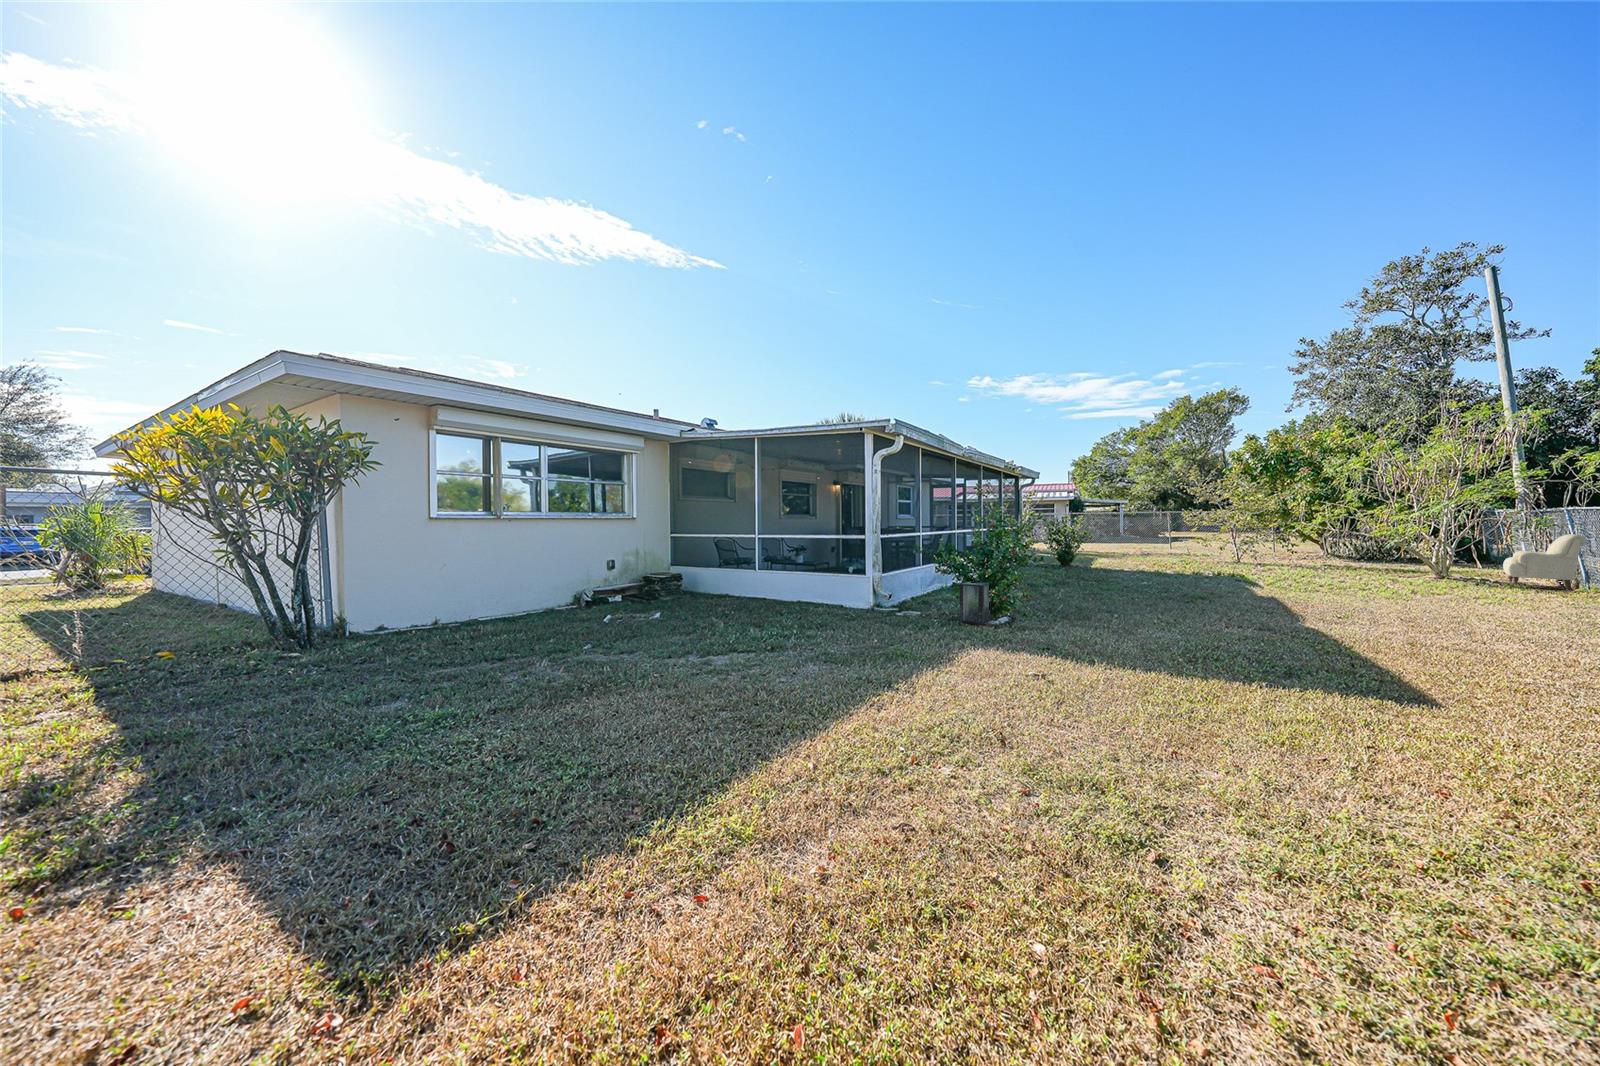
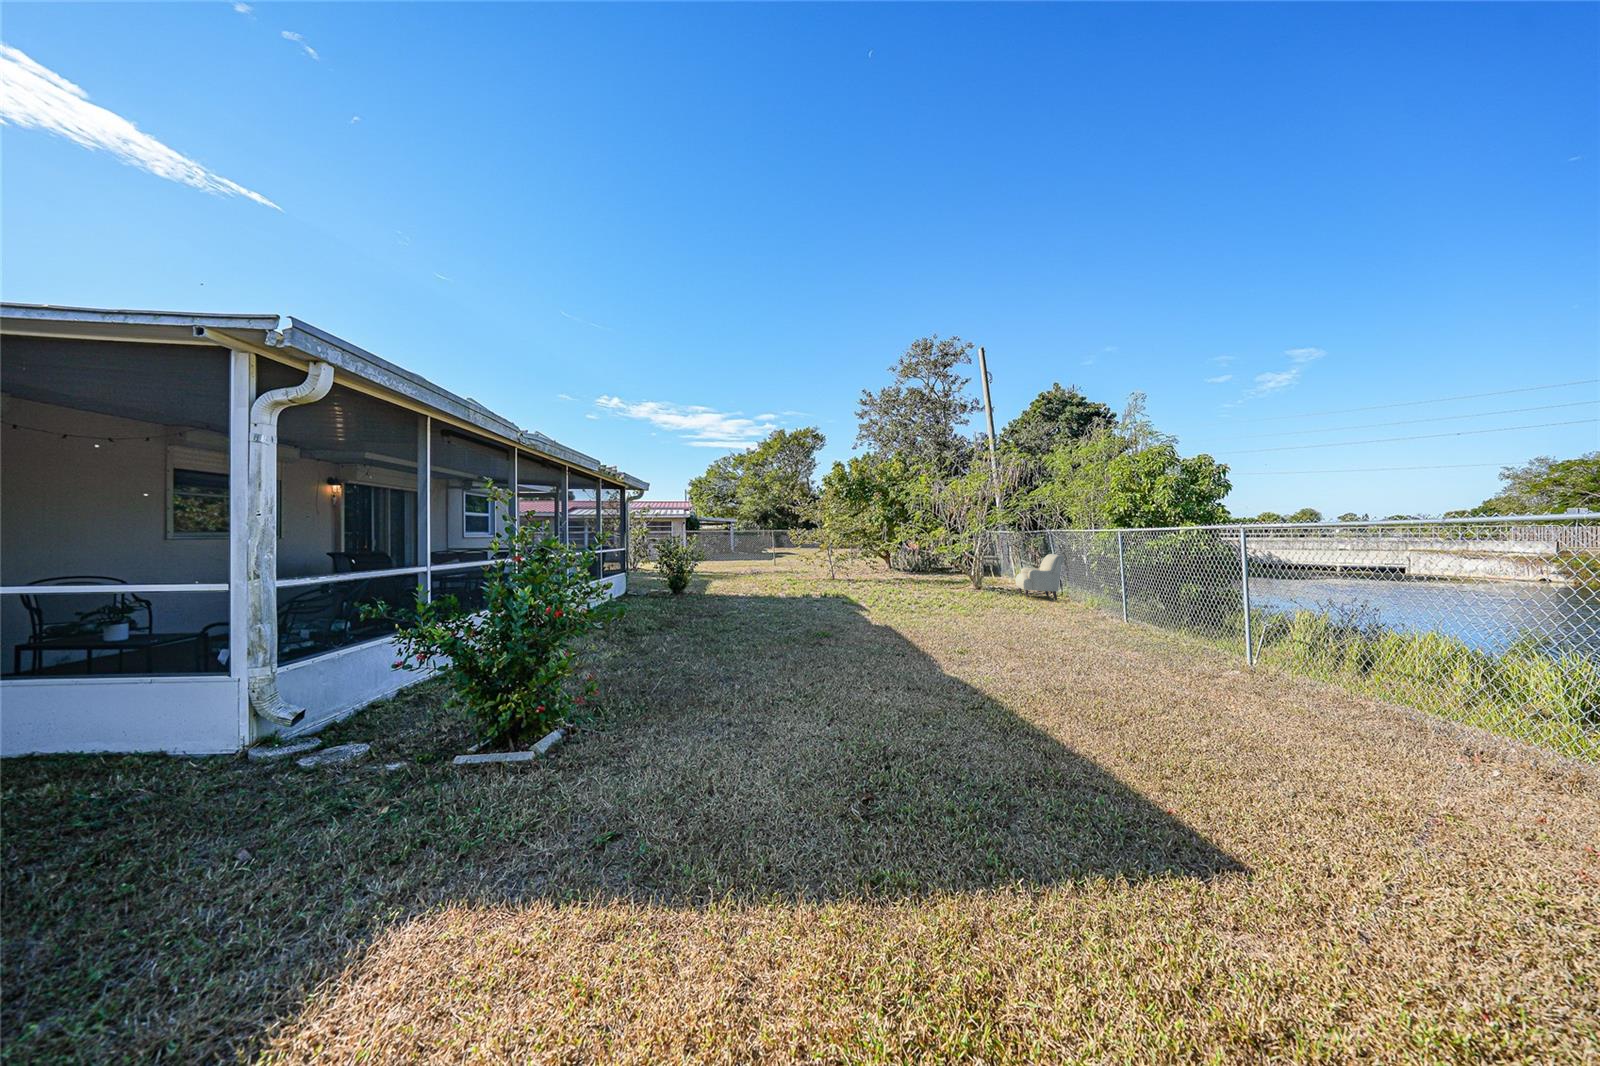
storage box: present [960,582,991,624] -> none [433,679,513,779]

